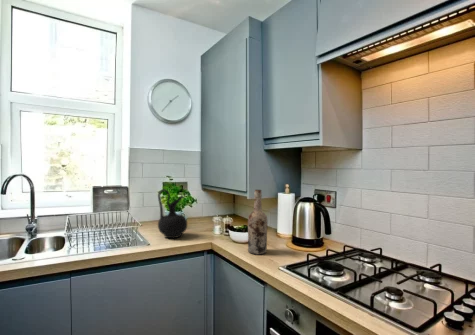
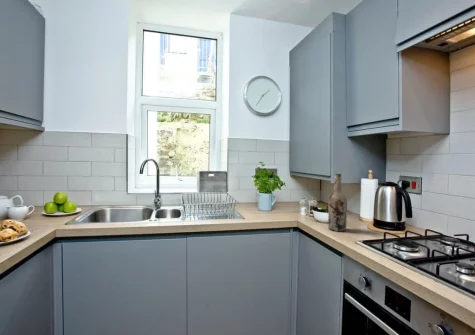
ceramic jug: present [158,189,187,238] -> none [251,174,275,215]

